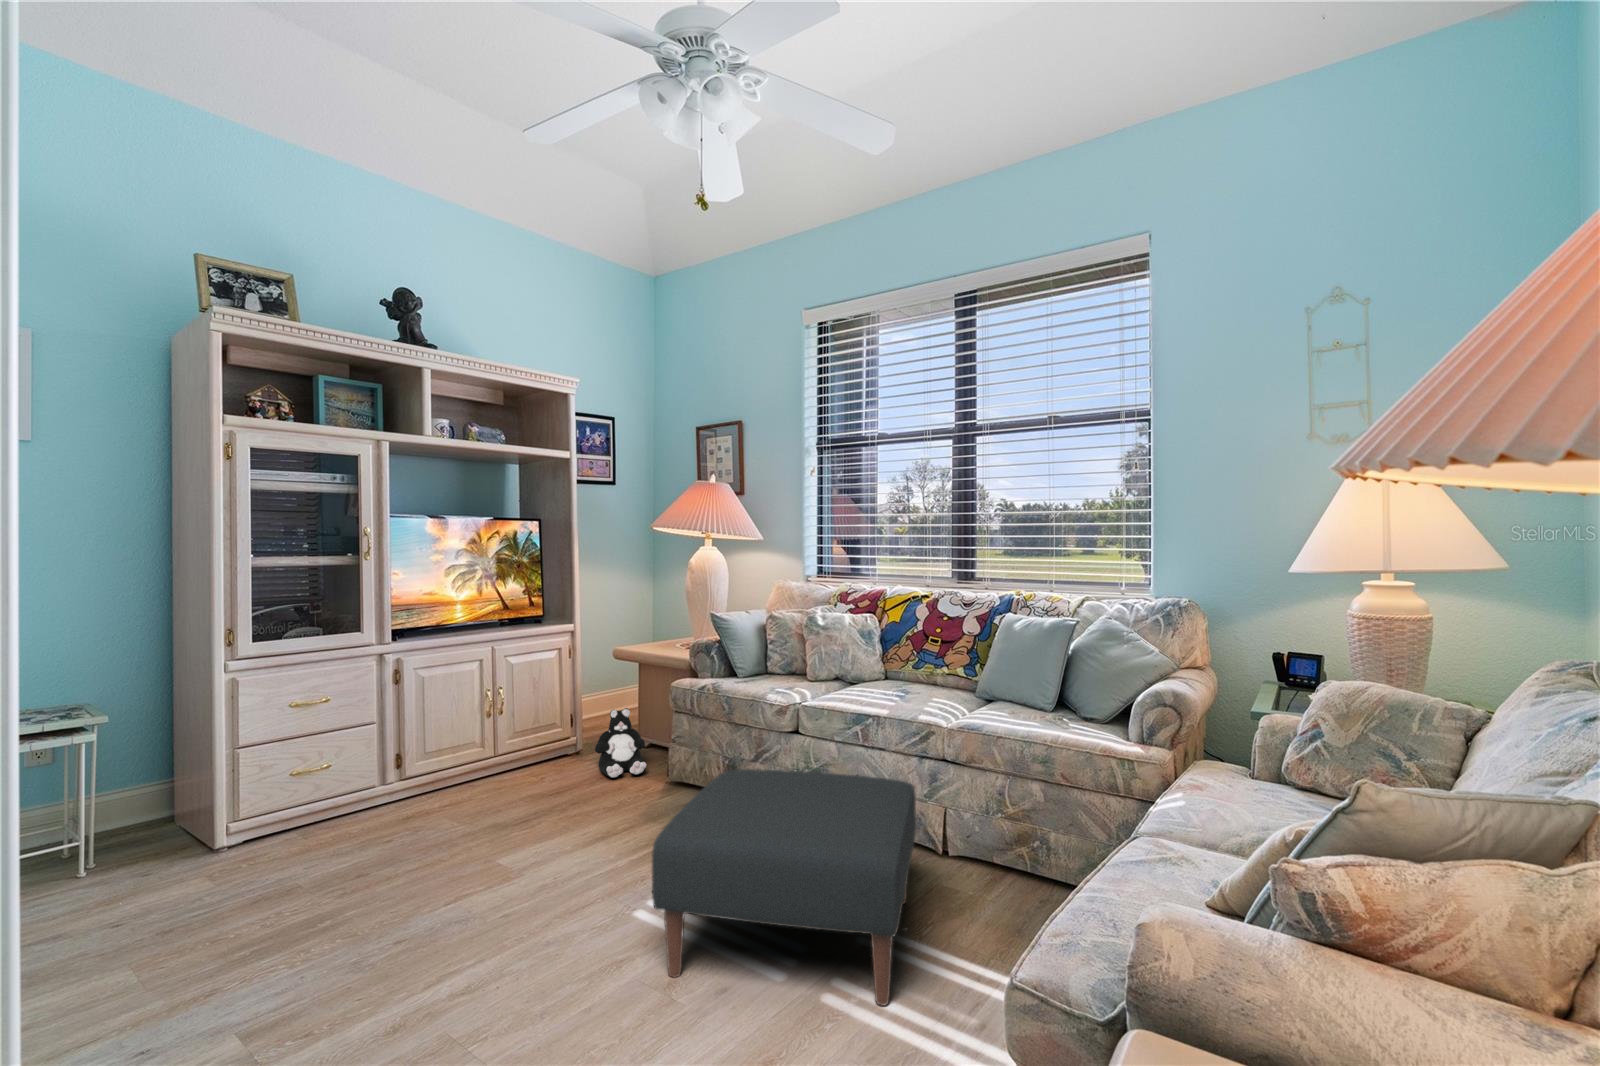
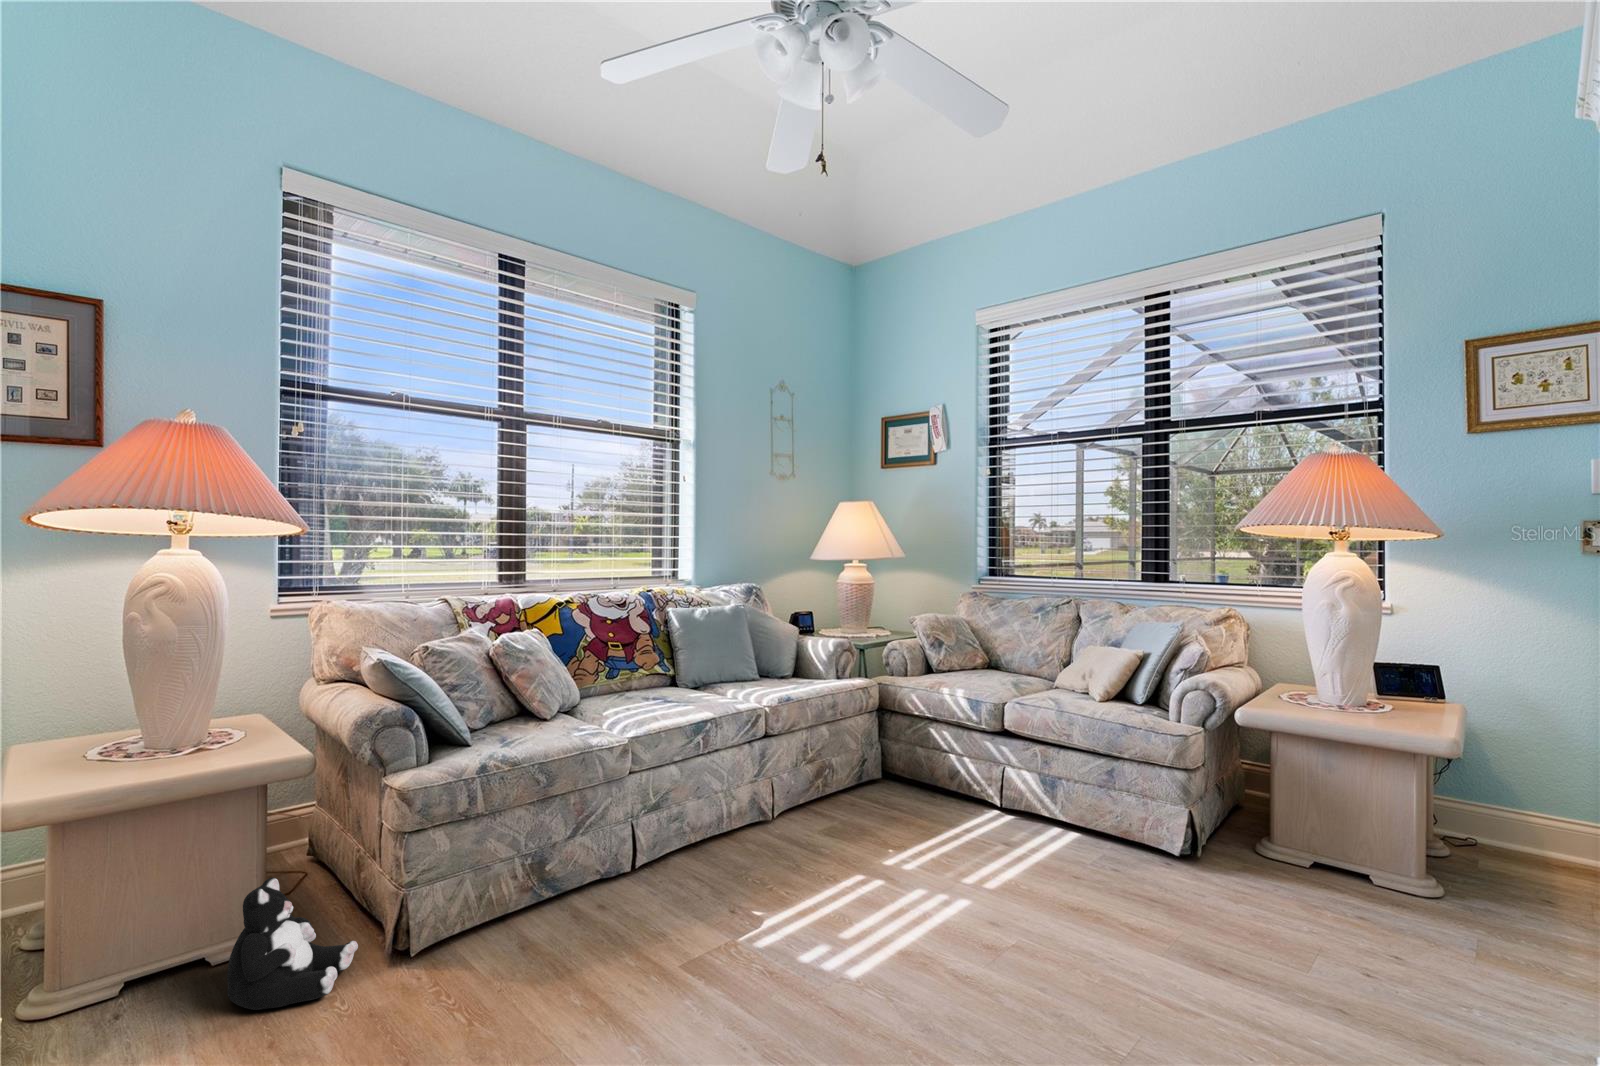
ottoman: present [652,769,916,1006] -> none [753,750,994,967]

